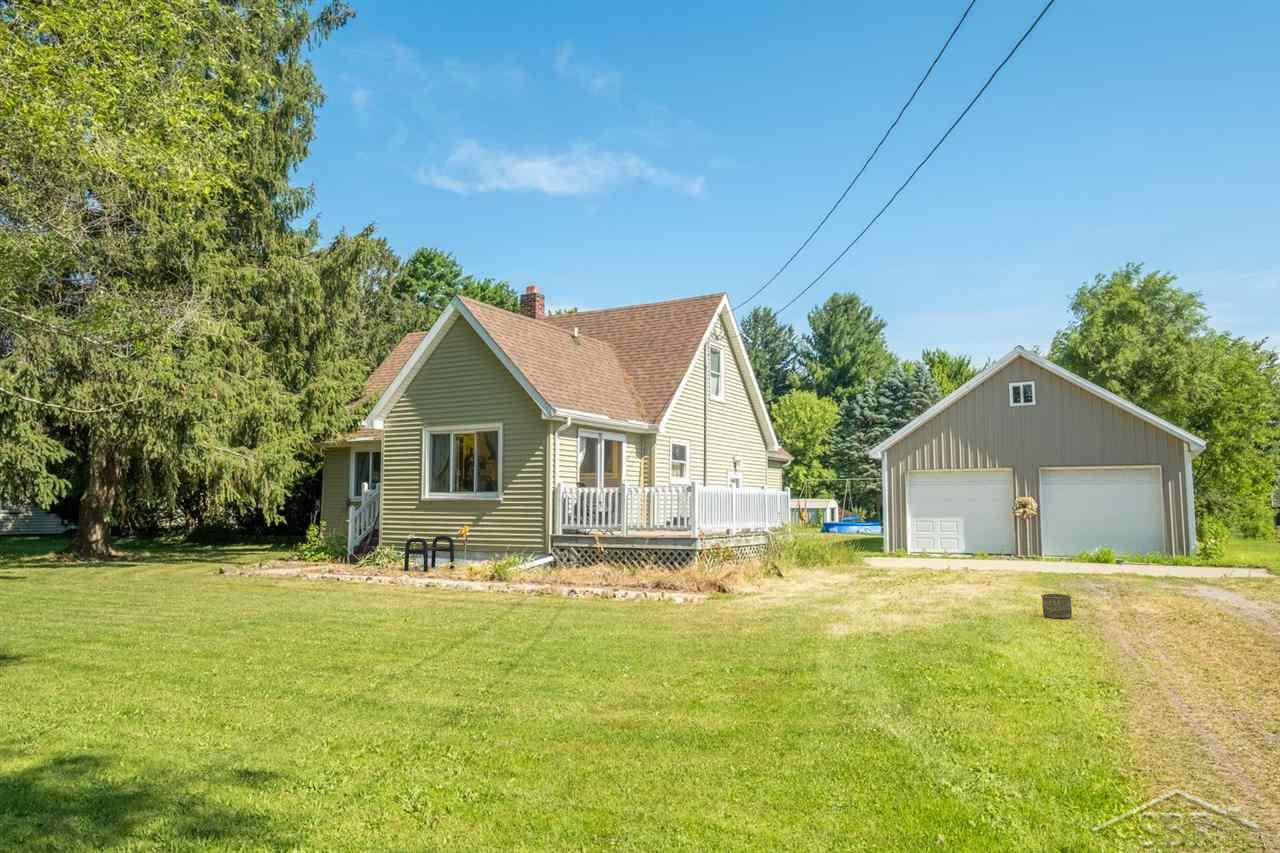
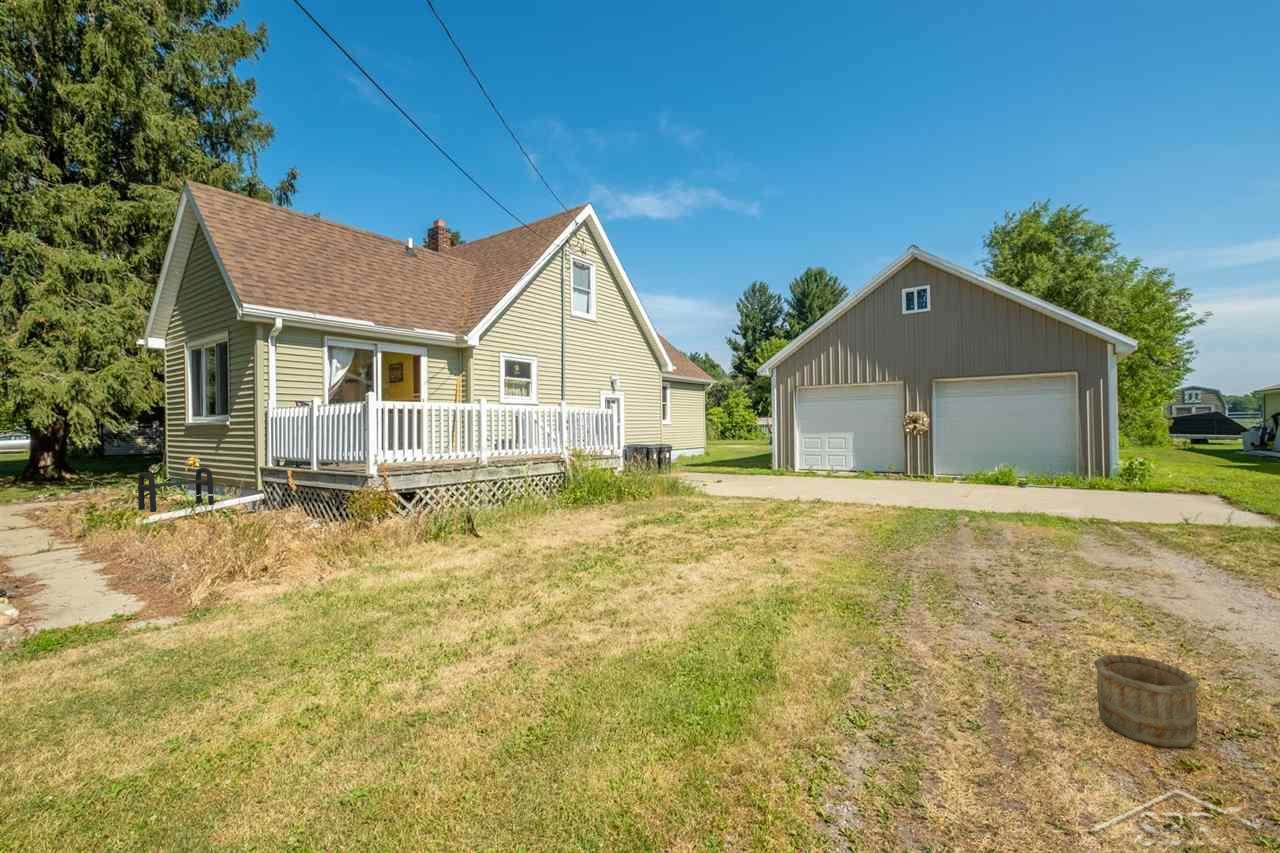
wooden bucket: present [1041,594,1072,618] -> present [1094,655,1199,747]

